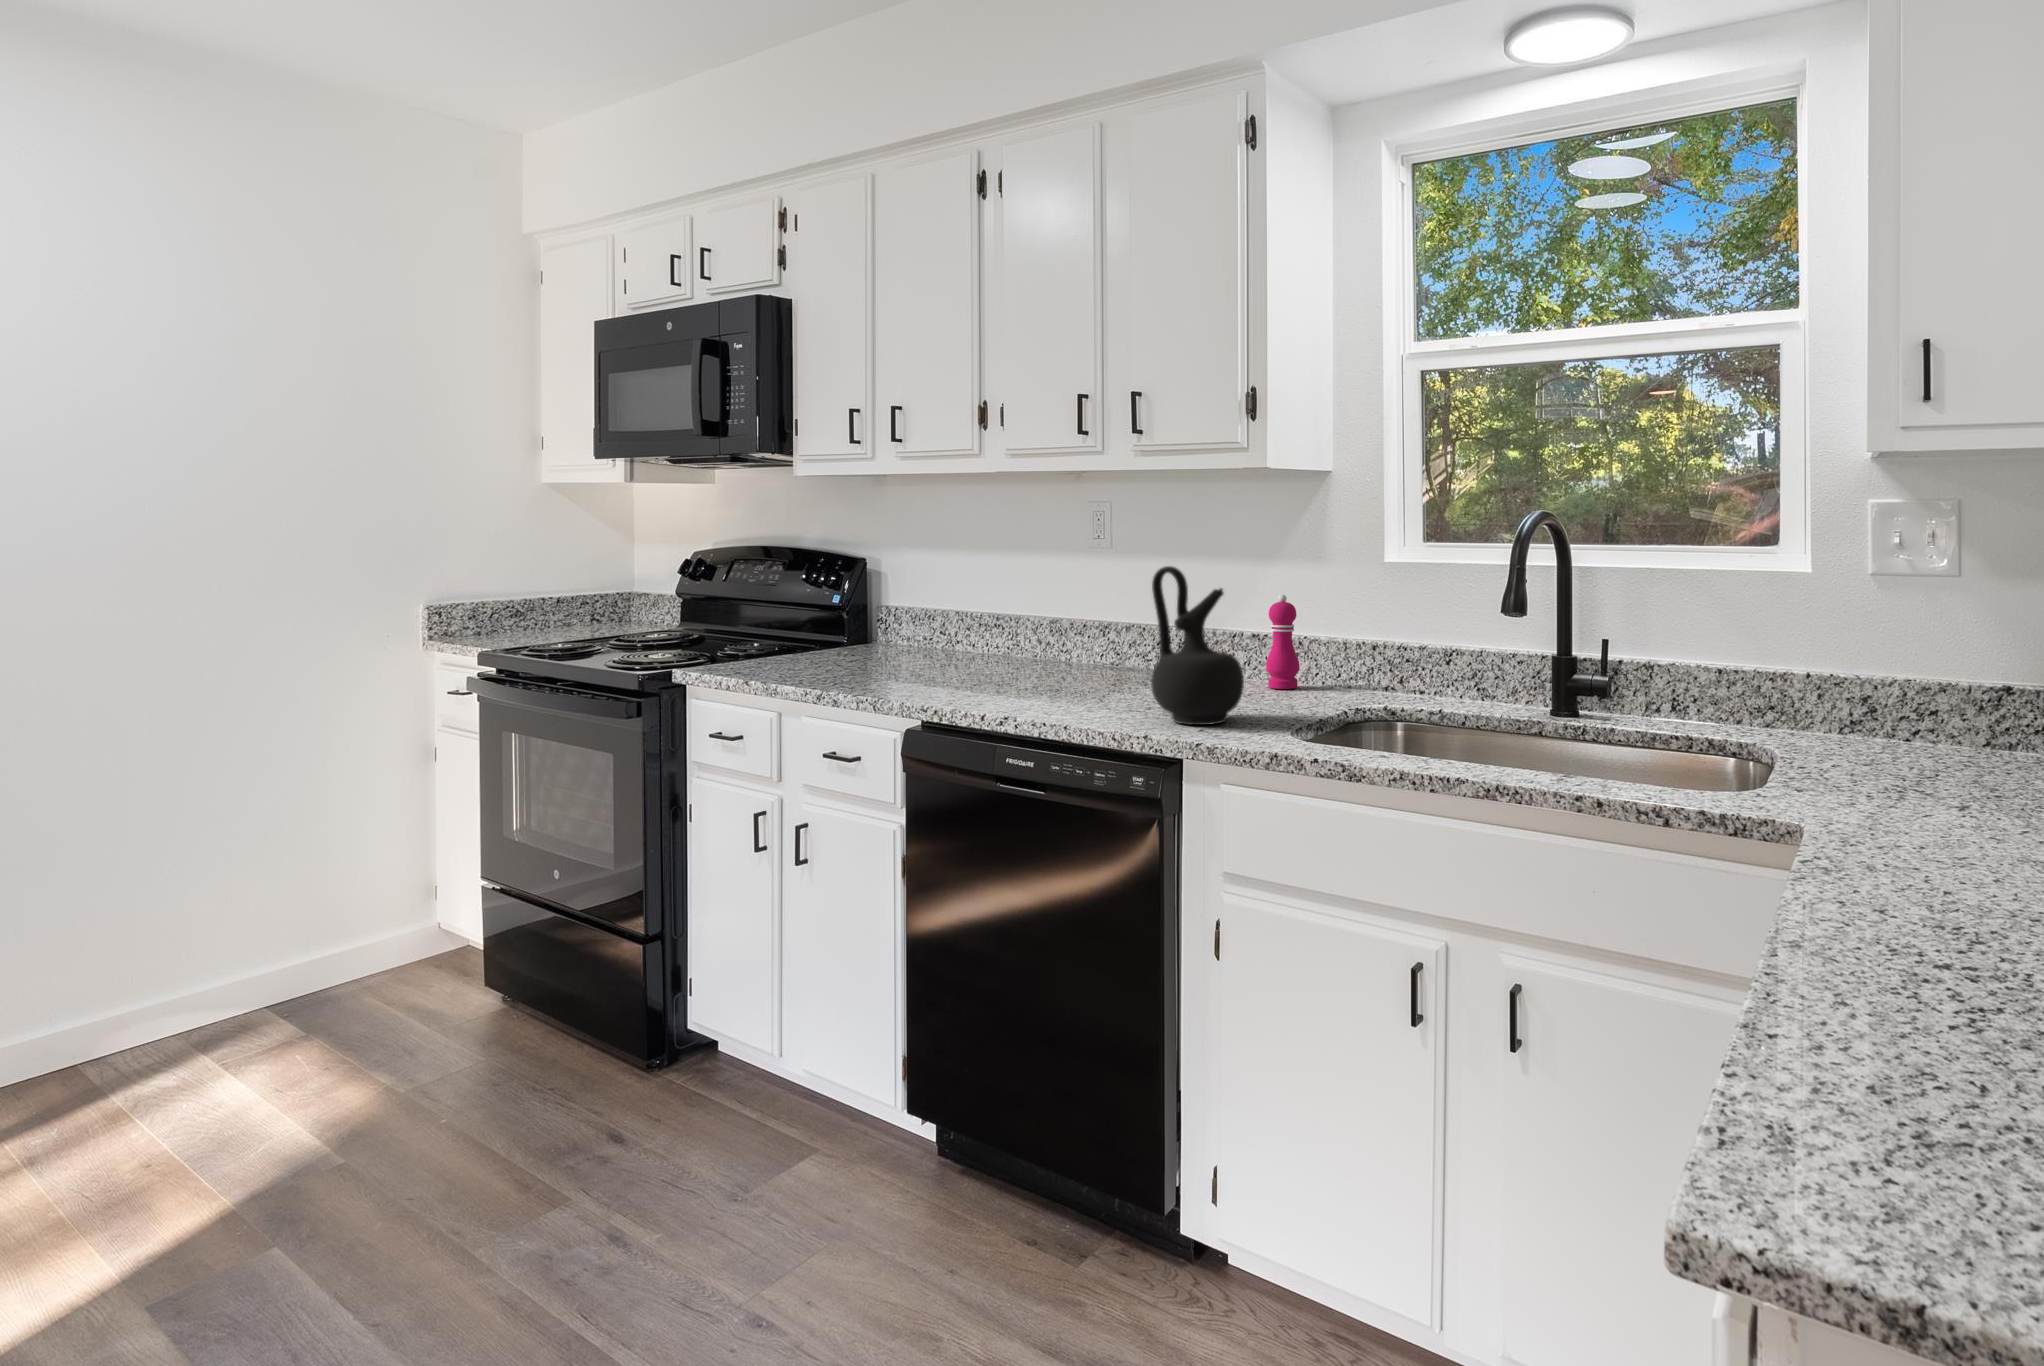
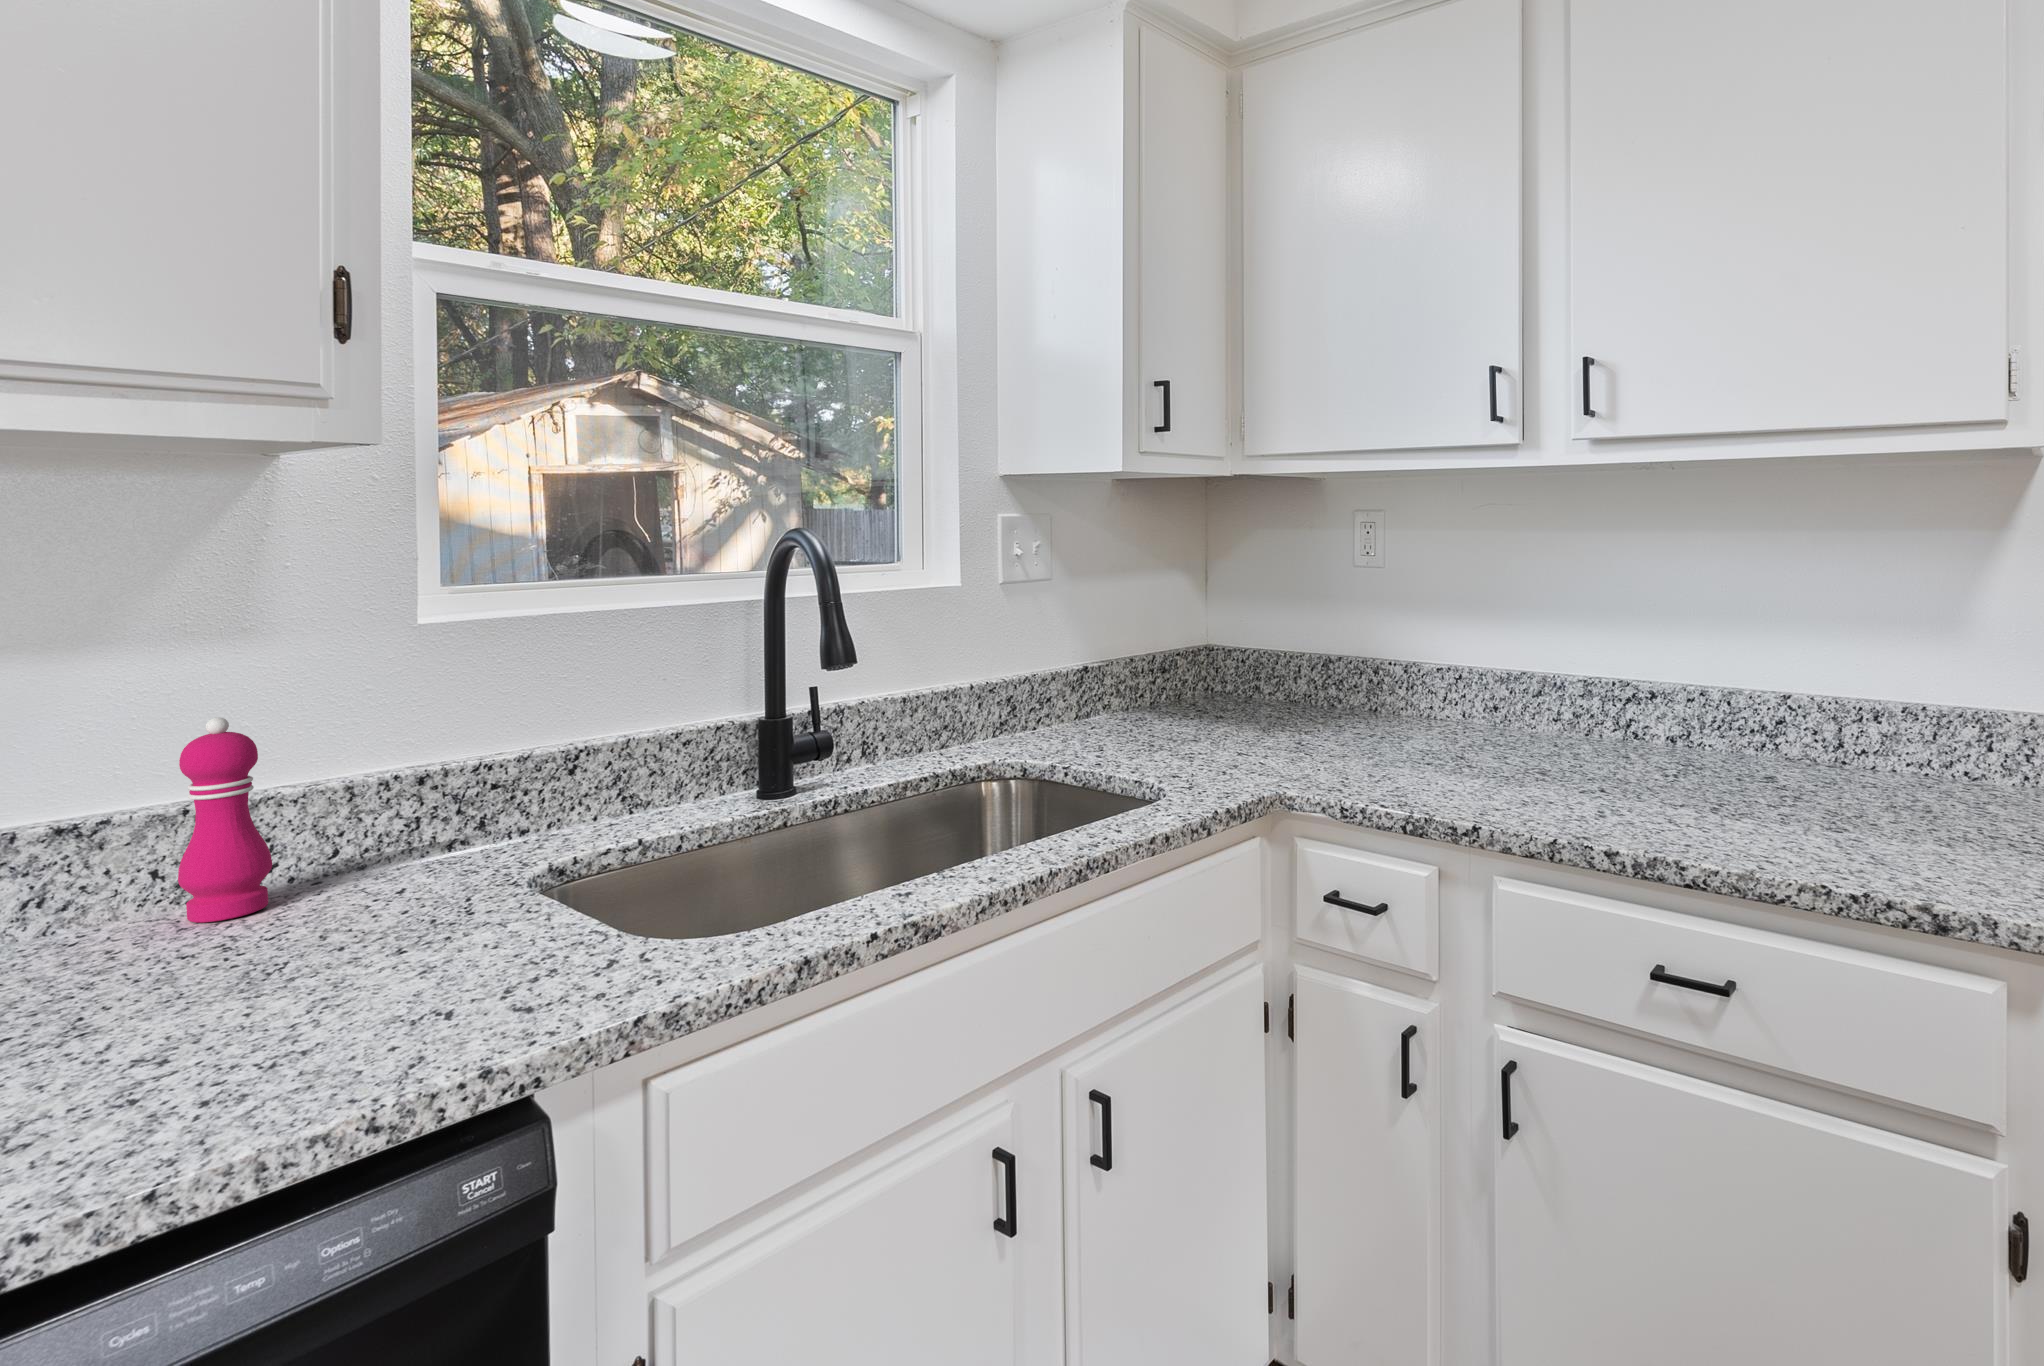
ceramic jug: present [1151,566,1244,725] -> none [306,670,565,1022]

